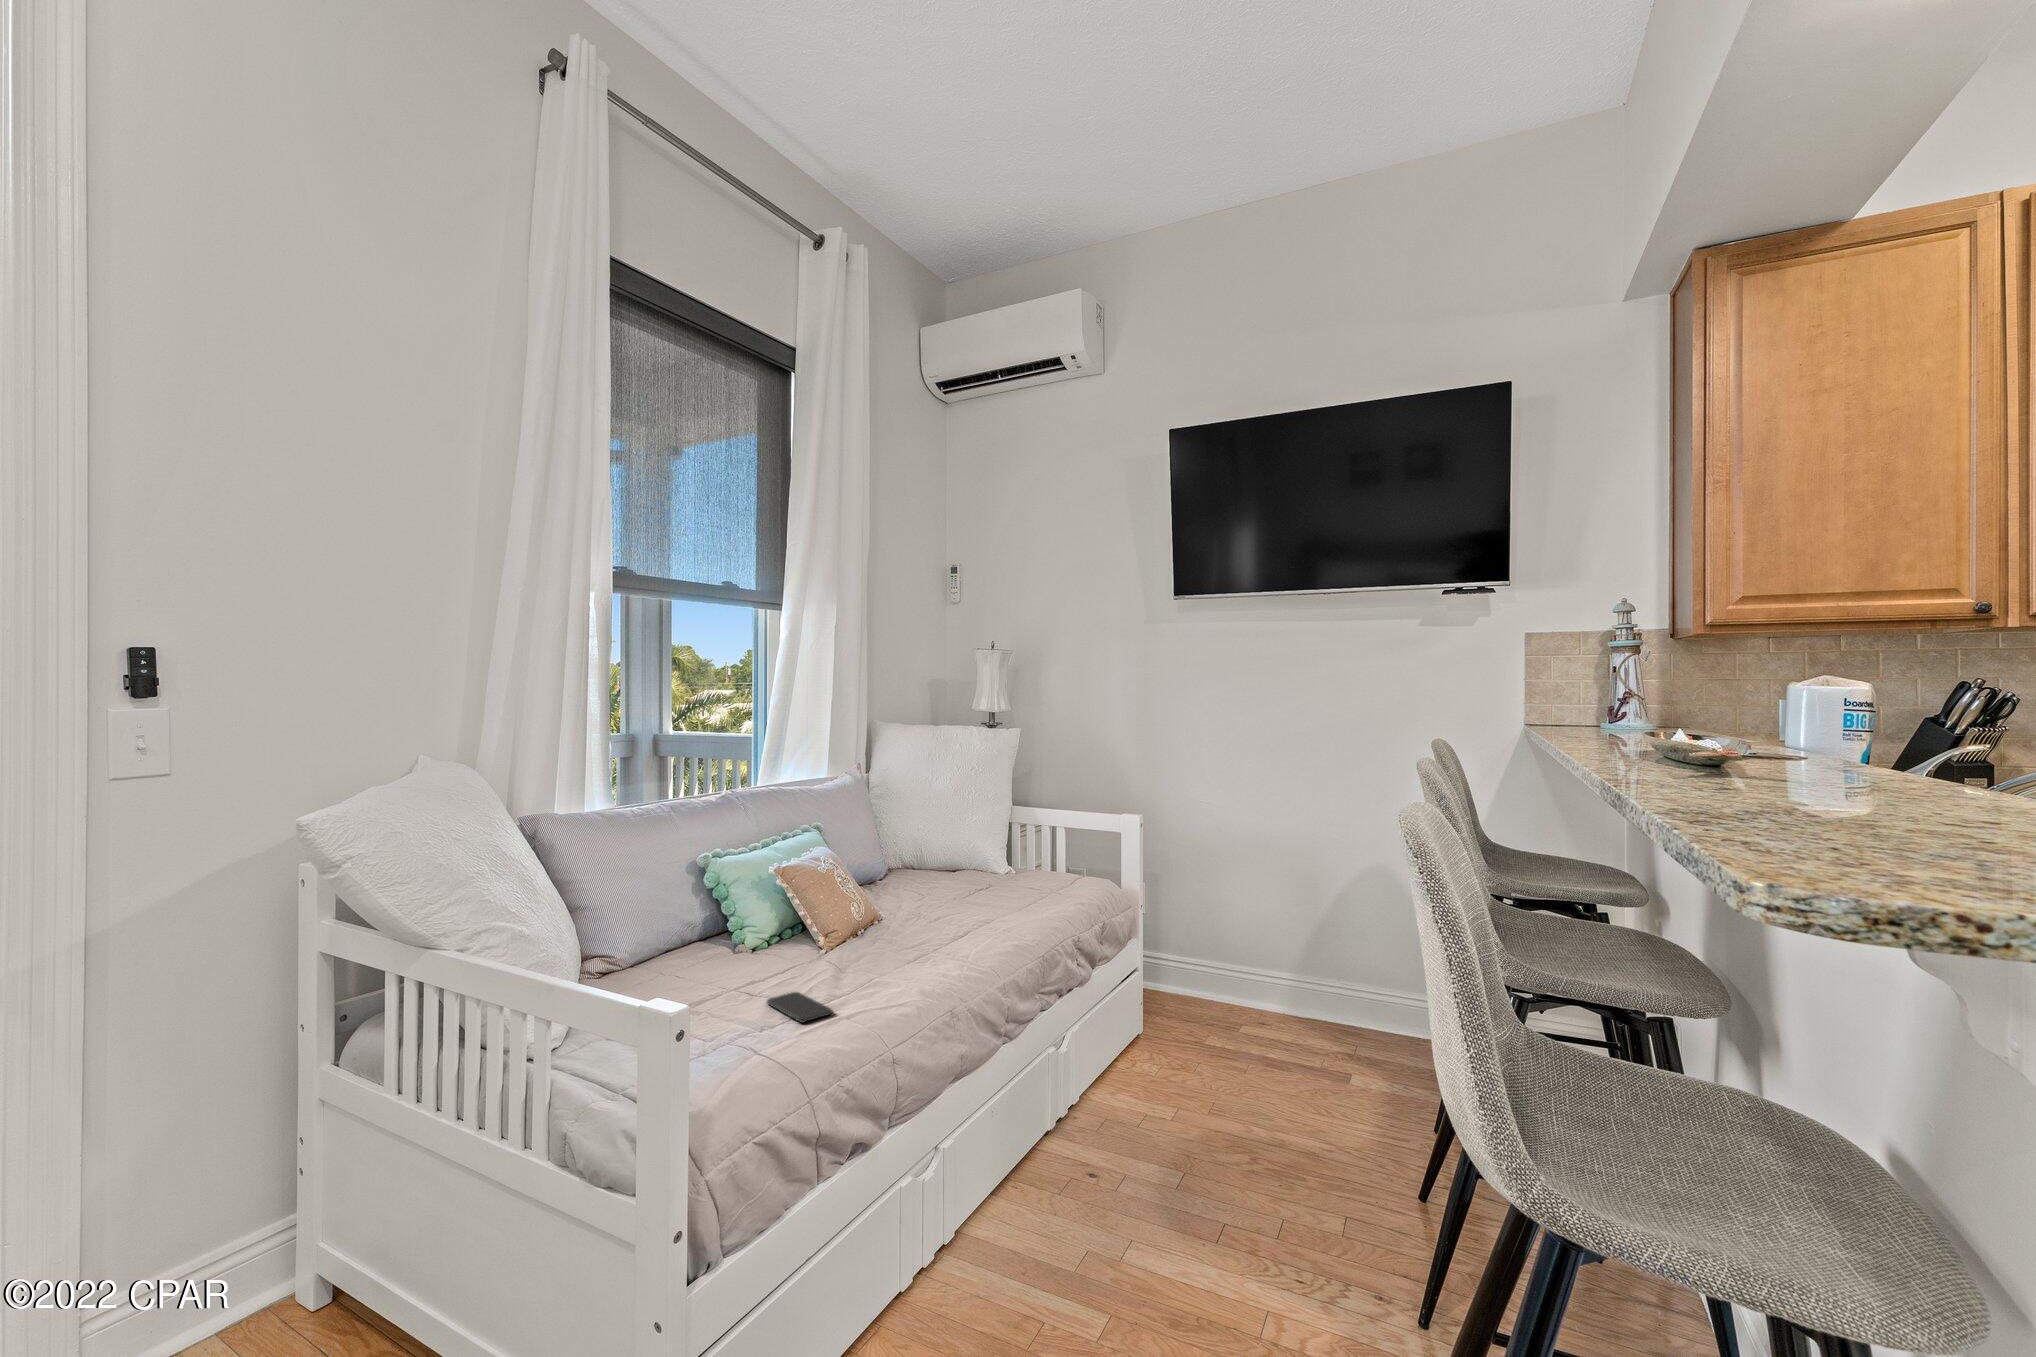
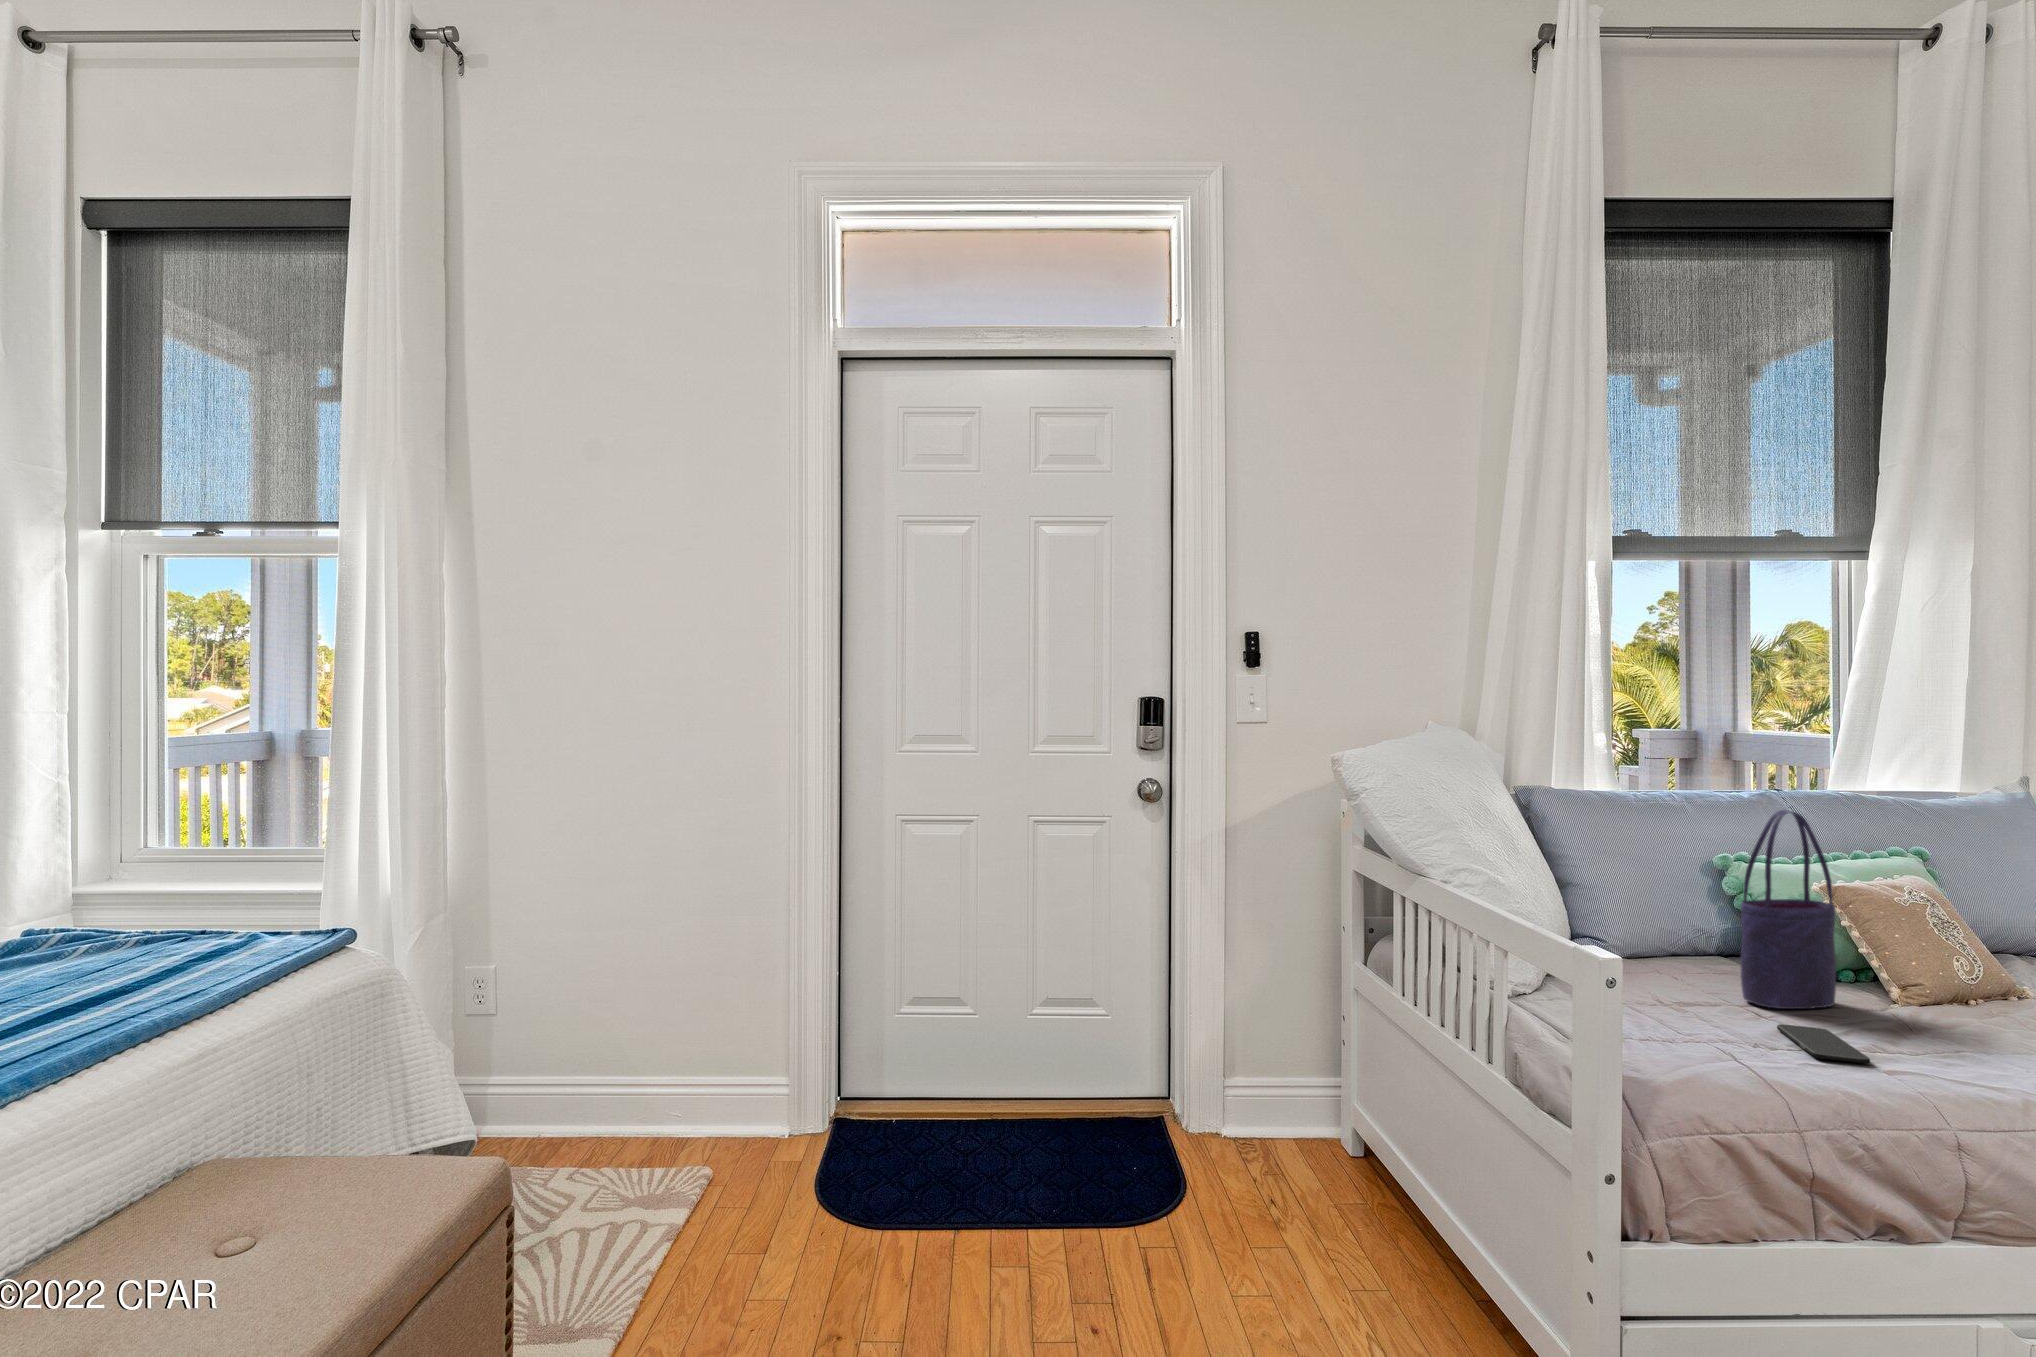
tote bag: none [732,816,792,984] -> present [1741,810,1836,1009]

